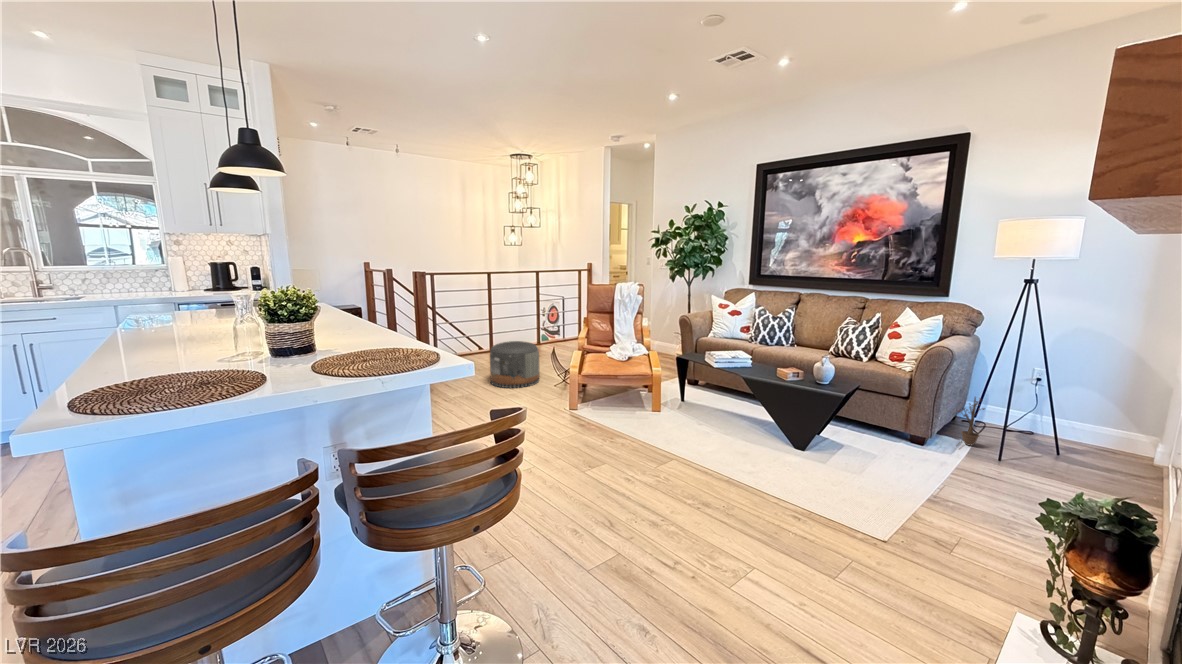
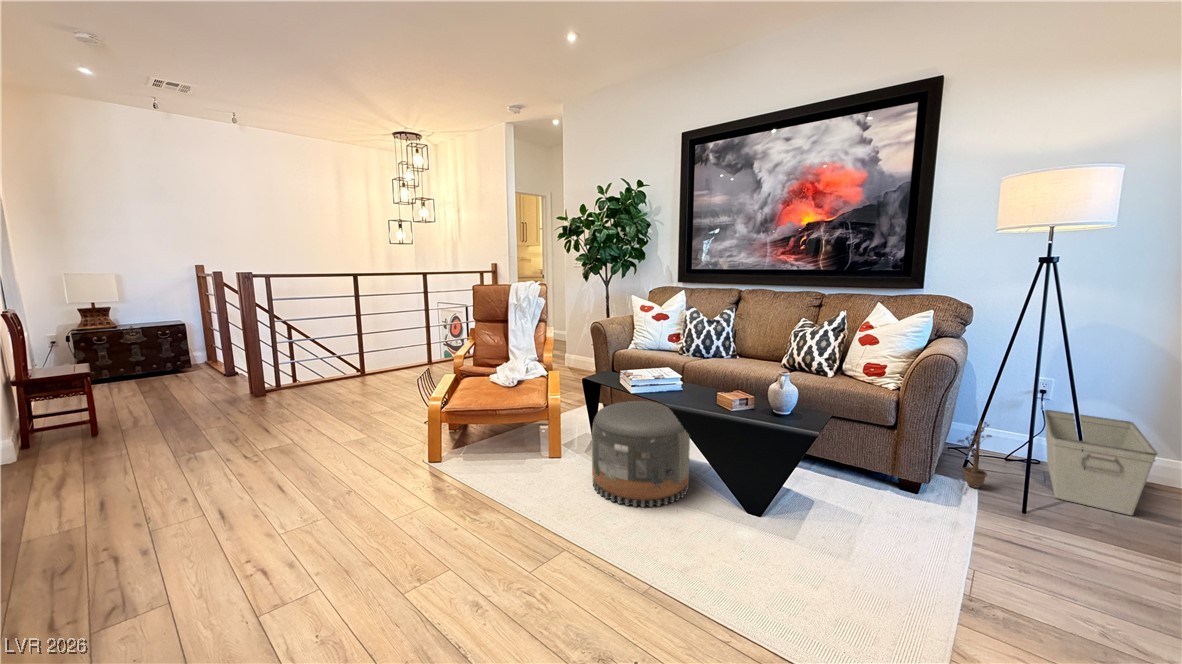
pouf: present [490,341,540,388] -> present [592,401,690,507]
storage bin: none [1029,393,1106,467] -> present [1044,410,1158,515]

